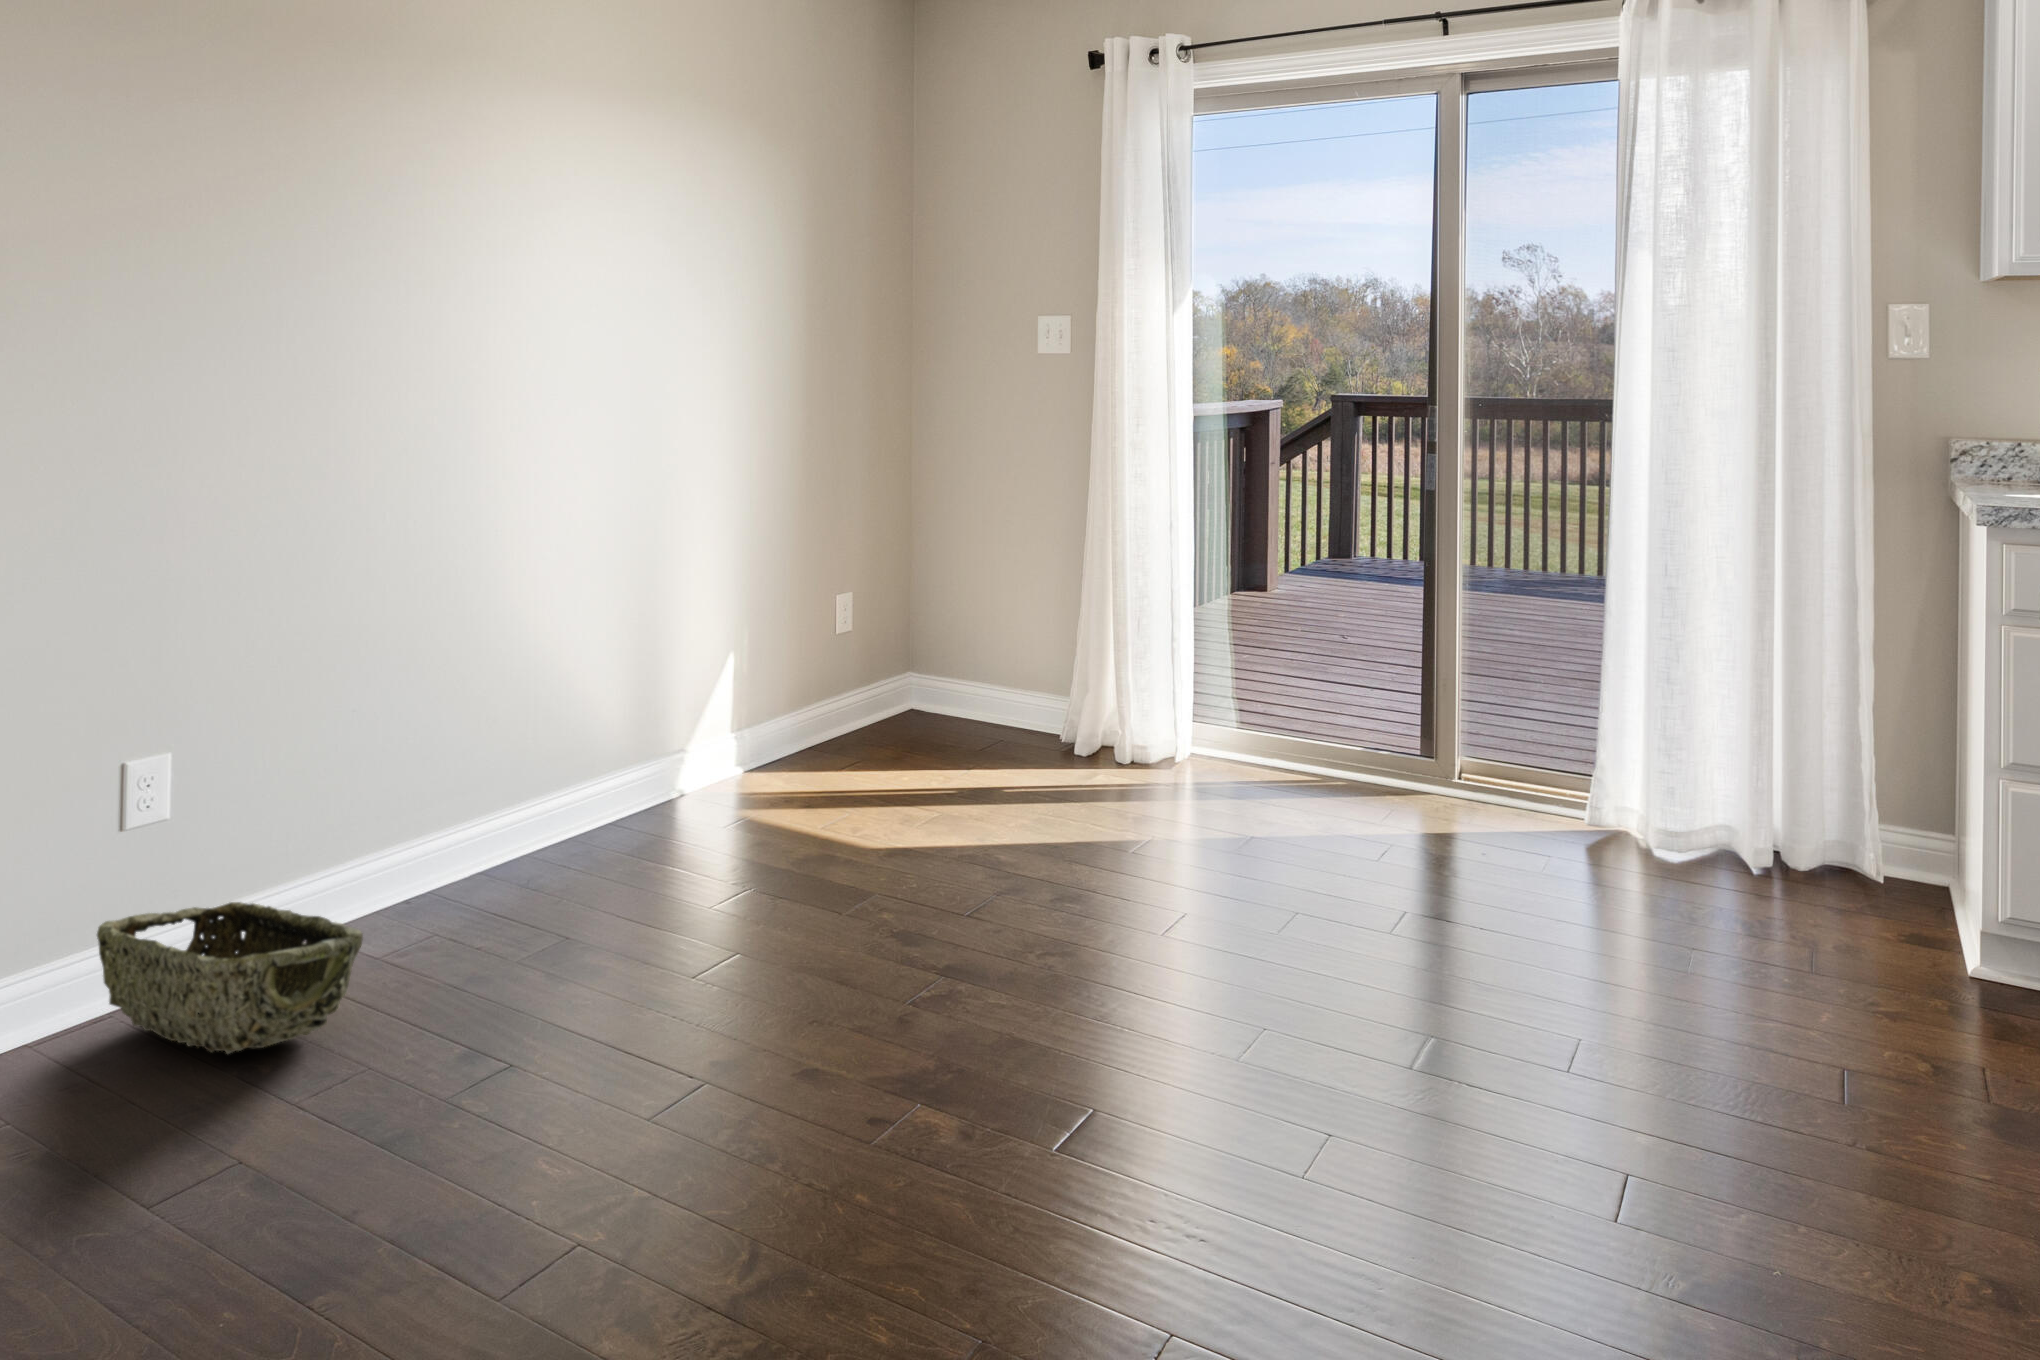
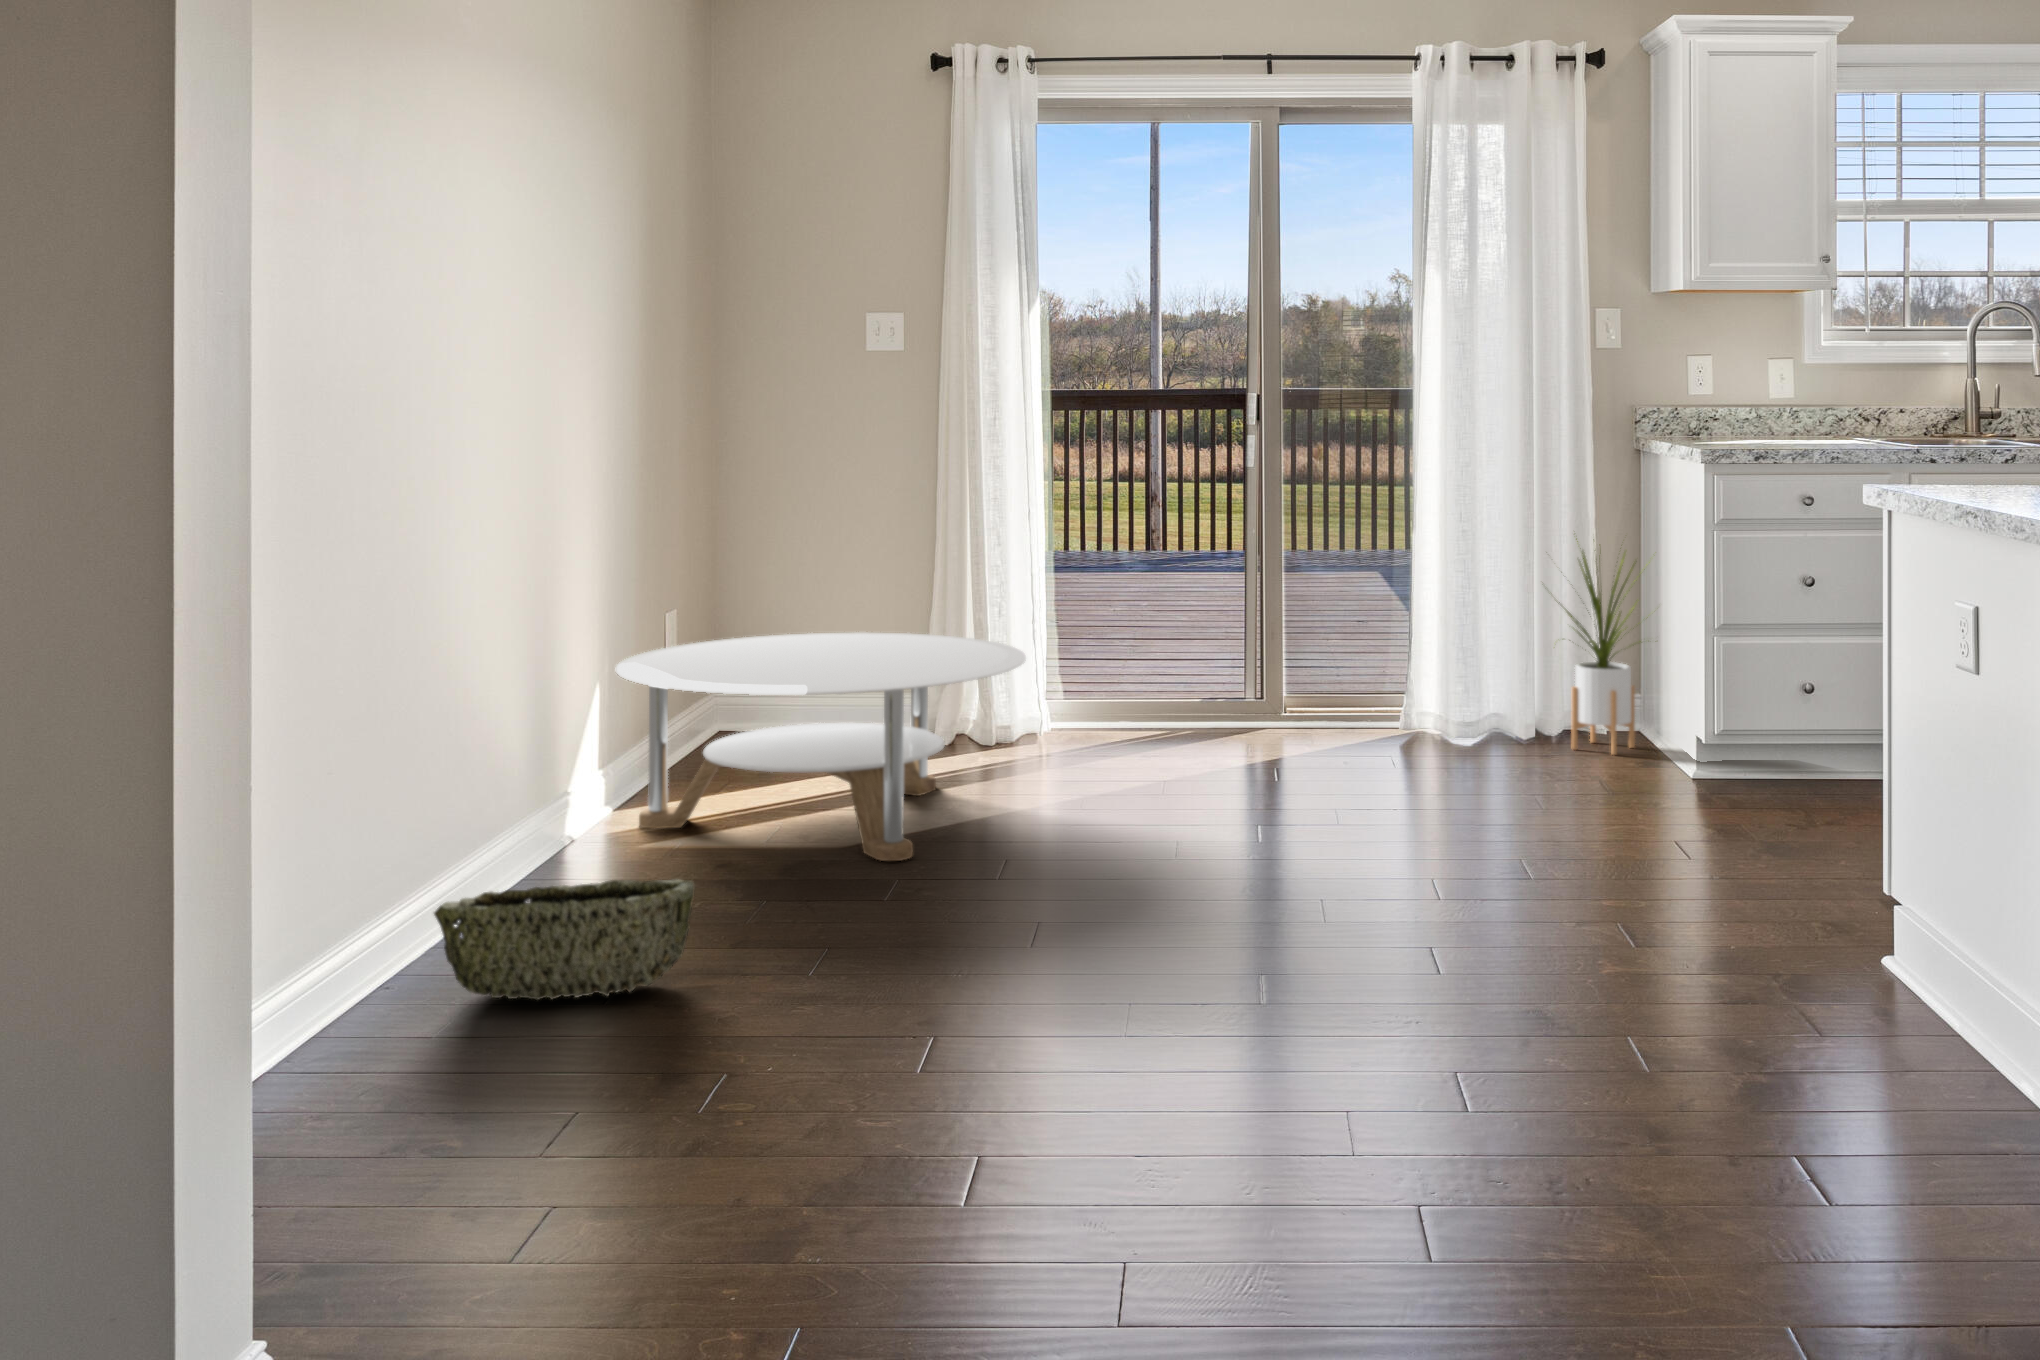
house plant: none [1764,607,1940,932] -> present [1559,538,1650,755]
round table: none [592,639,1014,918] -> present [616,632,1026,861]

